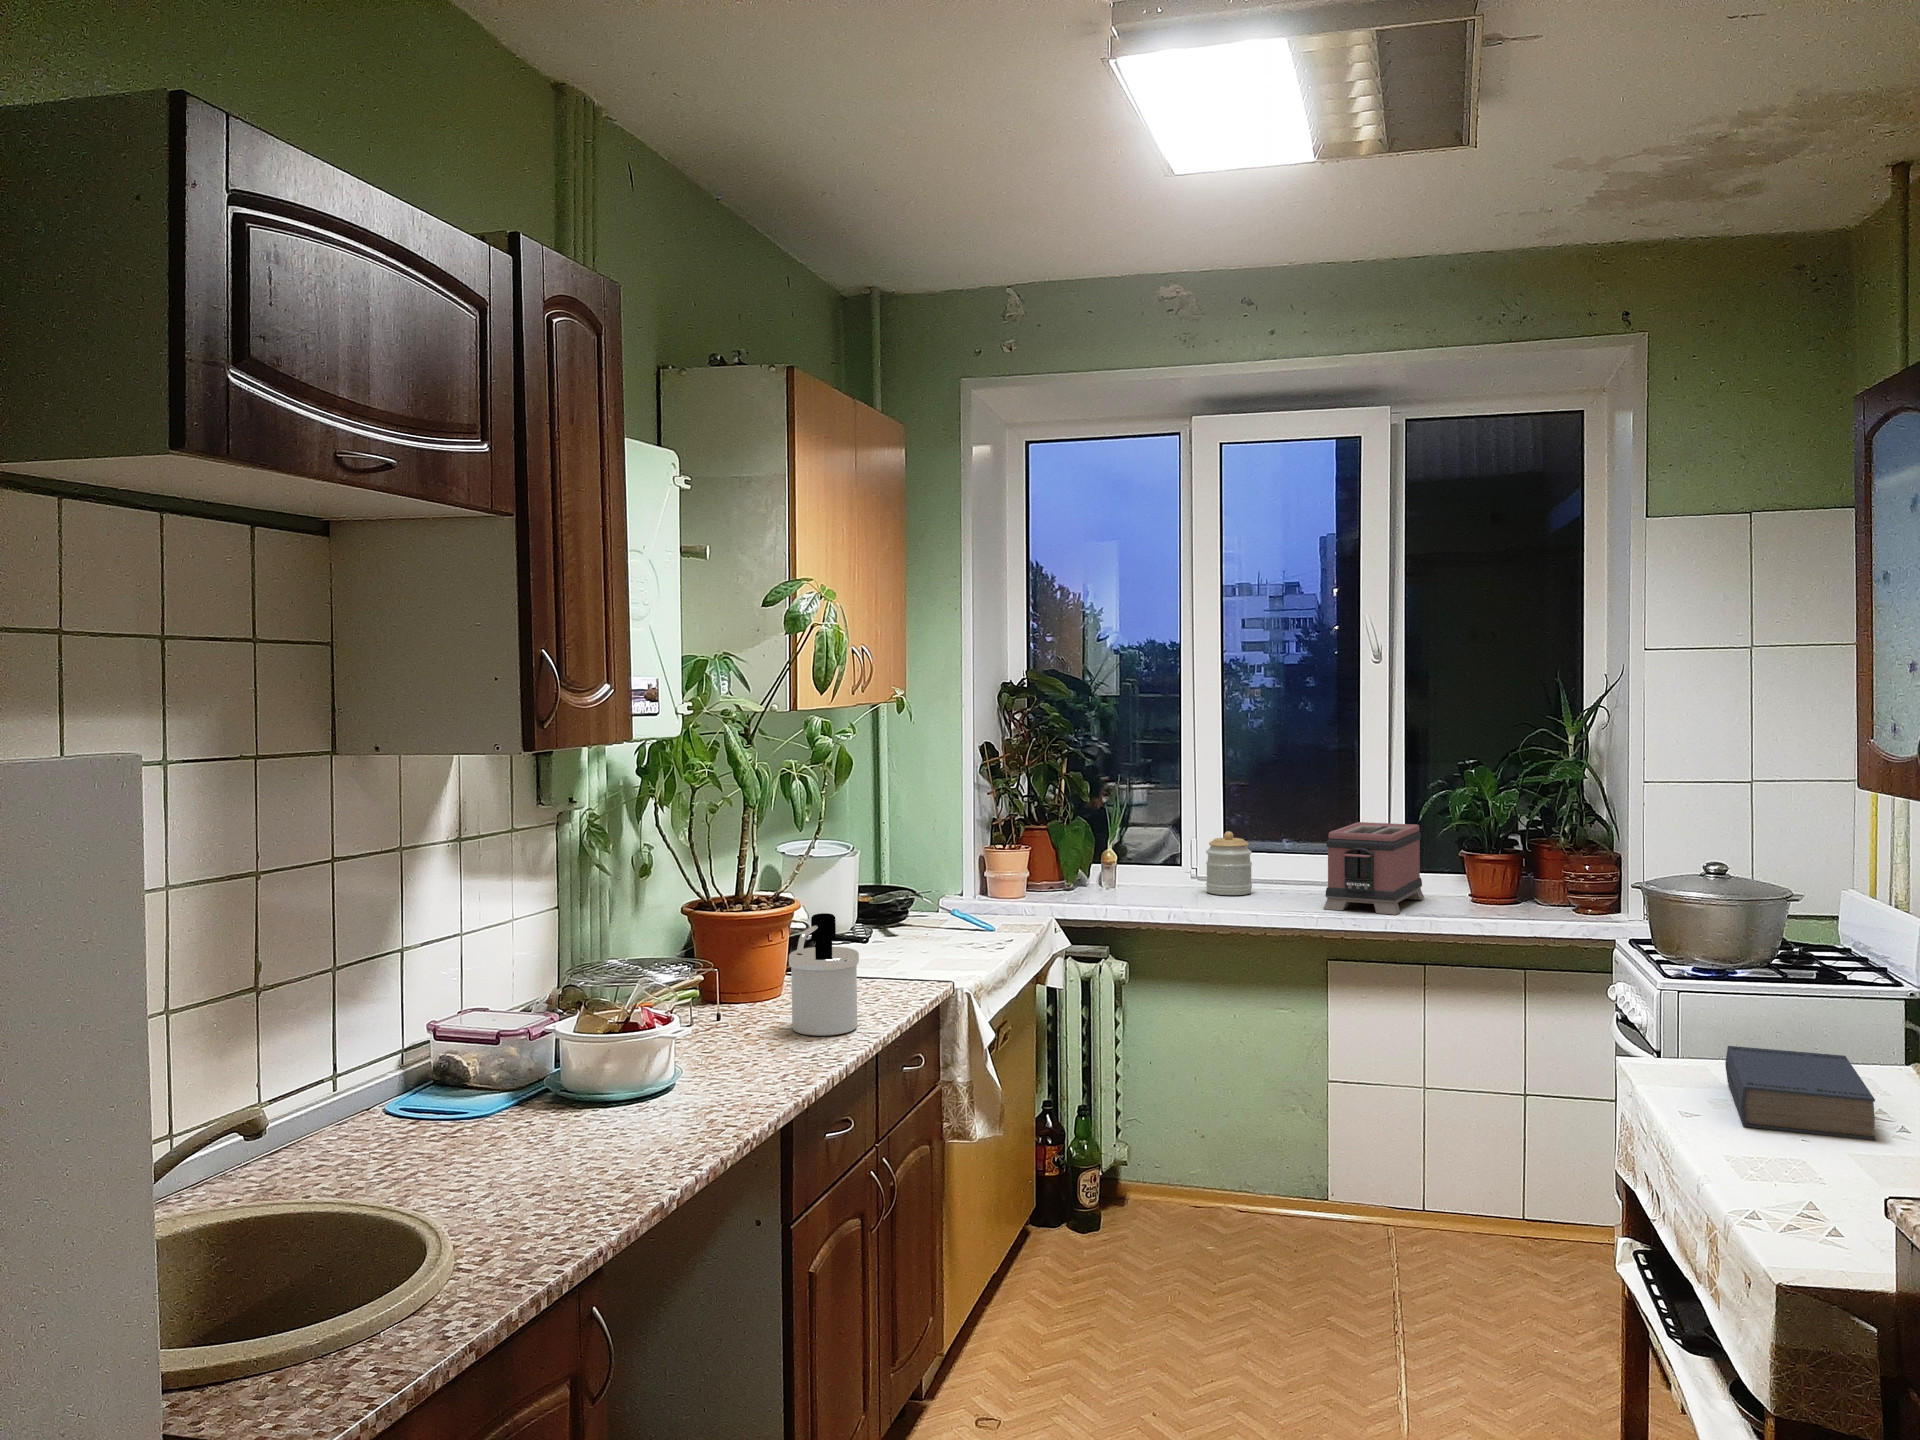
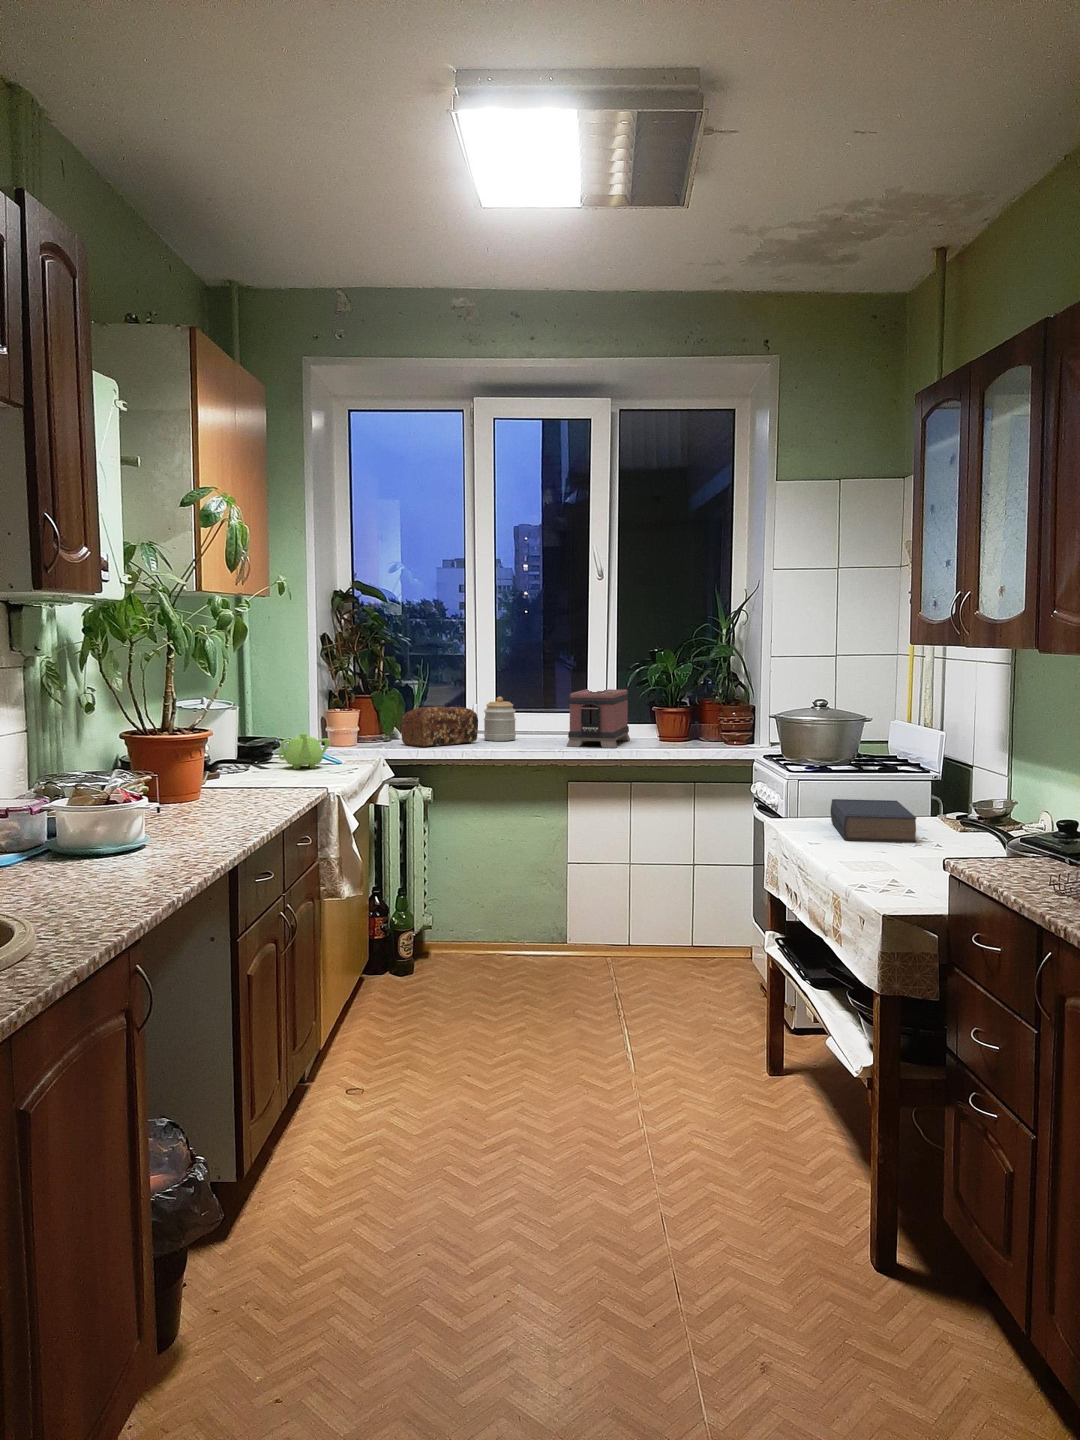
bread loaf: none [1086,845,1196,905] -> present [400,706,478,747]
teapot: none [906,893,974,942] -> present [279,733,330,769]
soap dispenser: present [789,913,859,1036] -> none [216,730,269,817]

